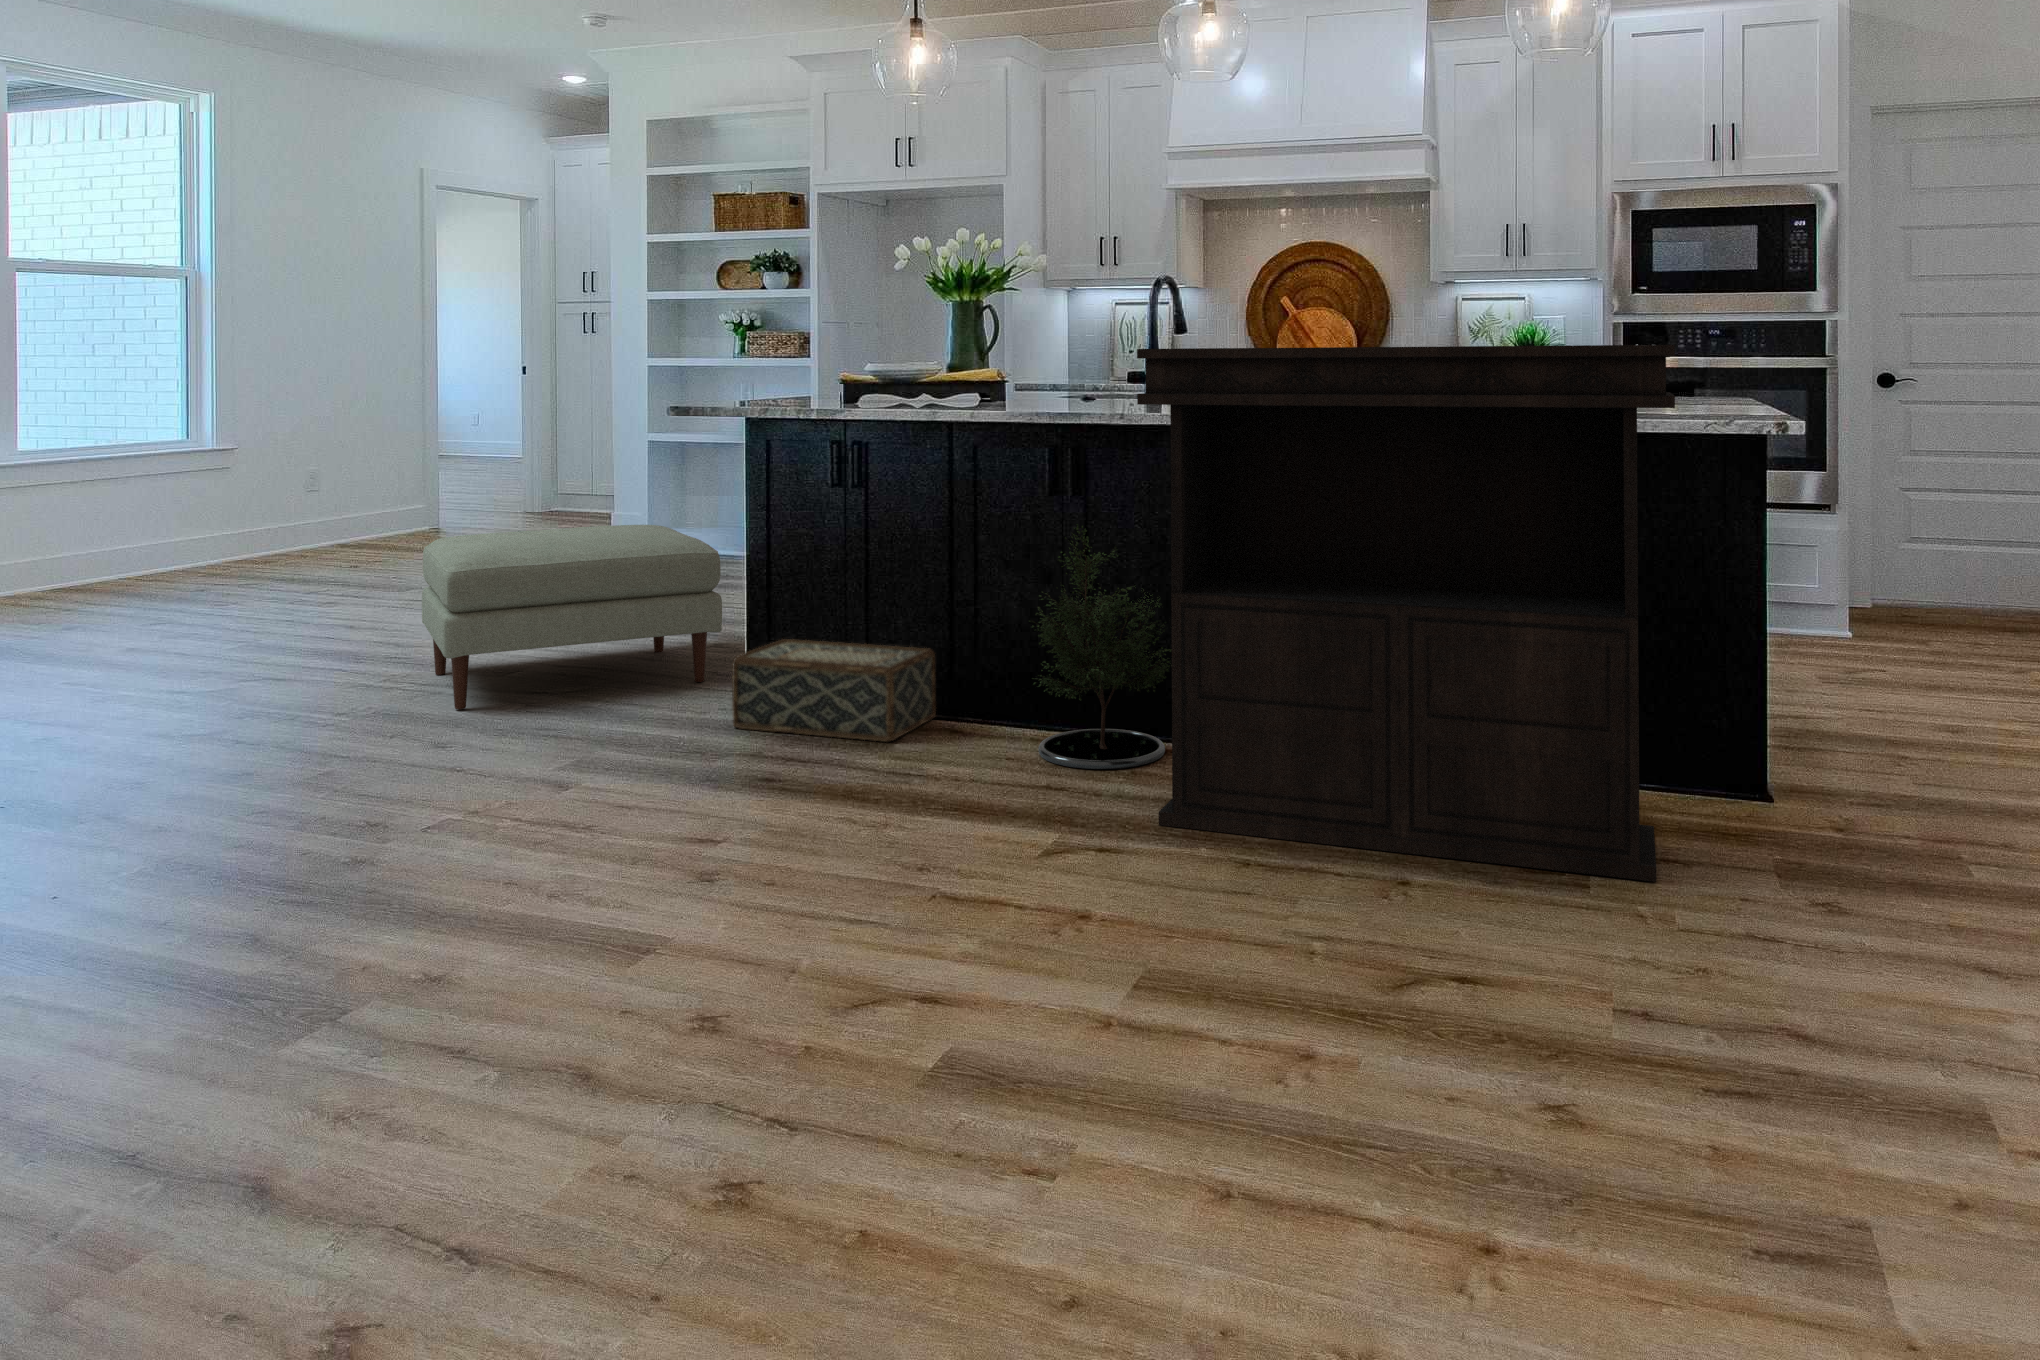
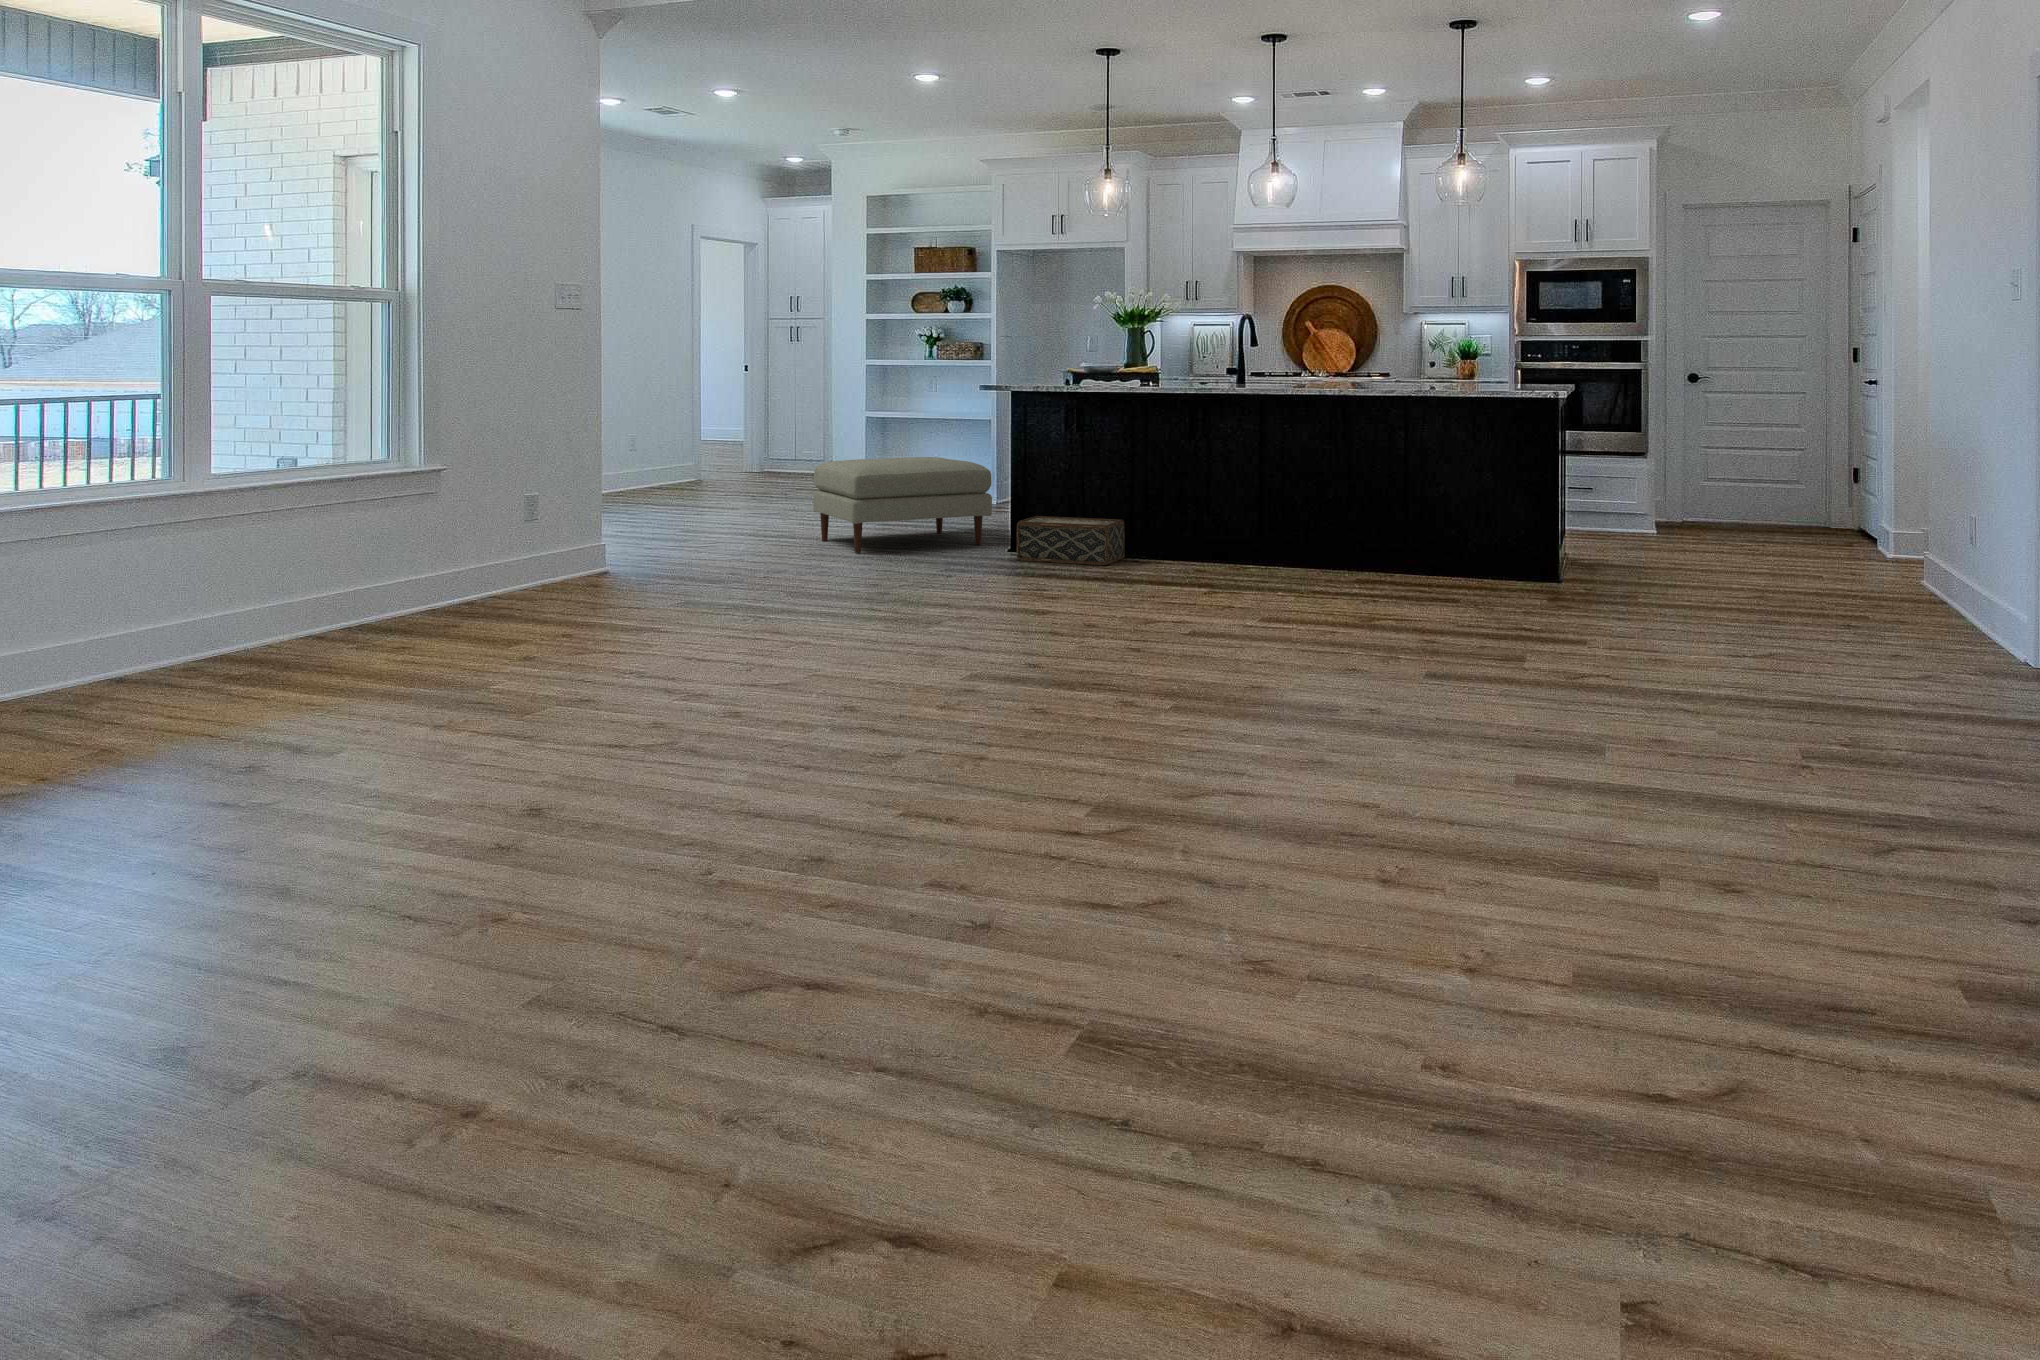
console table: present [1137,345,1675,882] -> none [1252,356,1512,605]
potted tree: present [1032,524,1172,769] -> none [1185,448,1261,574]

